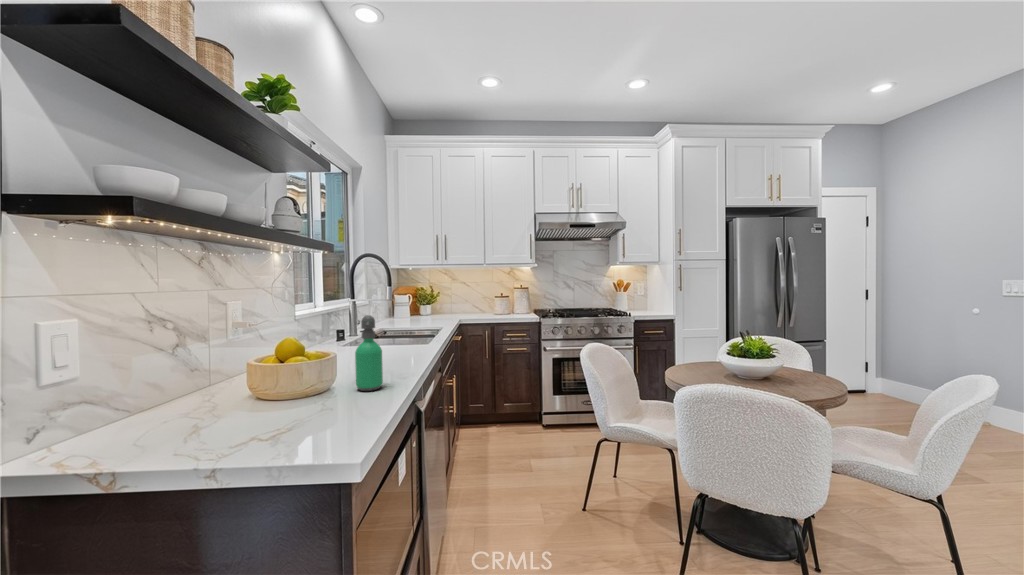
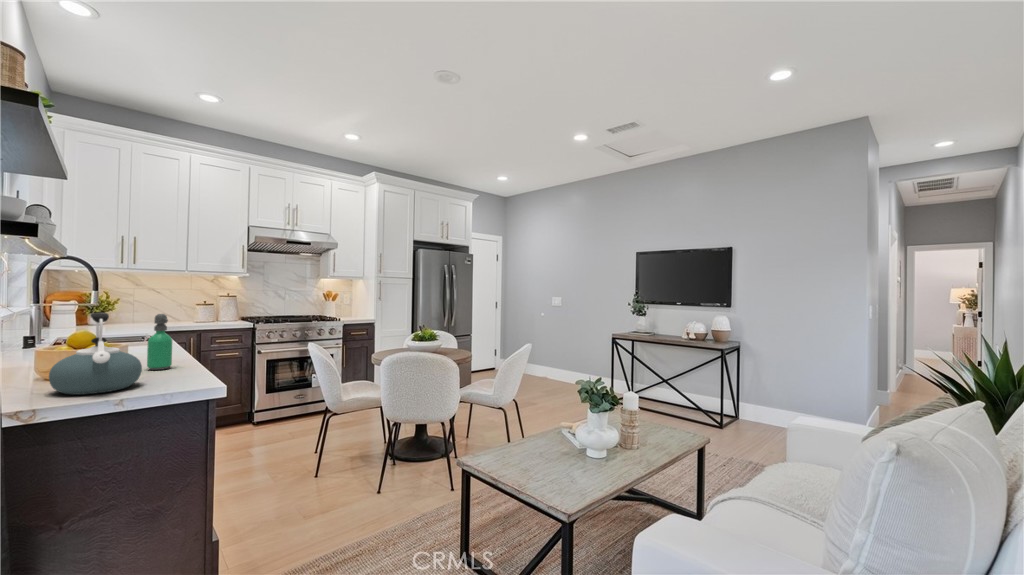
kettle: none [187,318,301,441] -> present [49,312,142,395]

